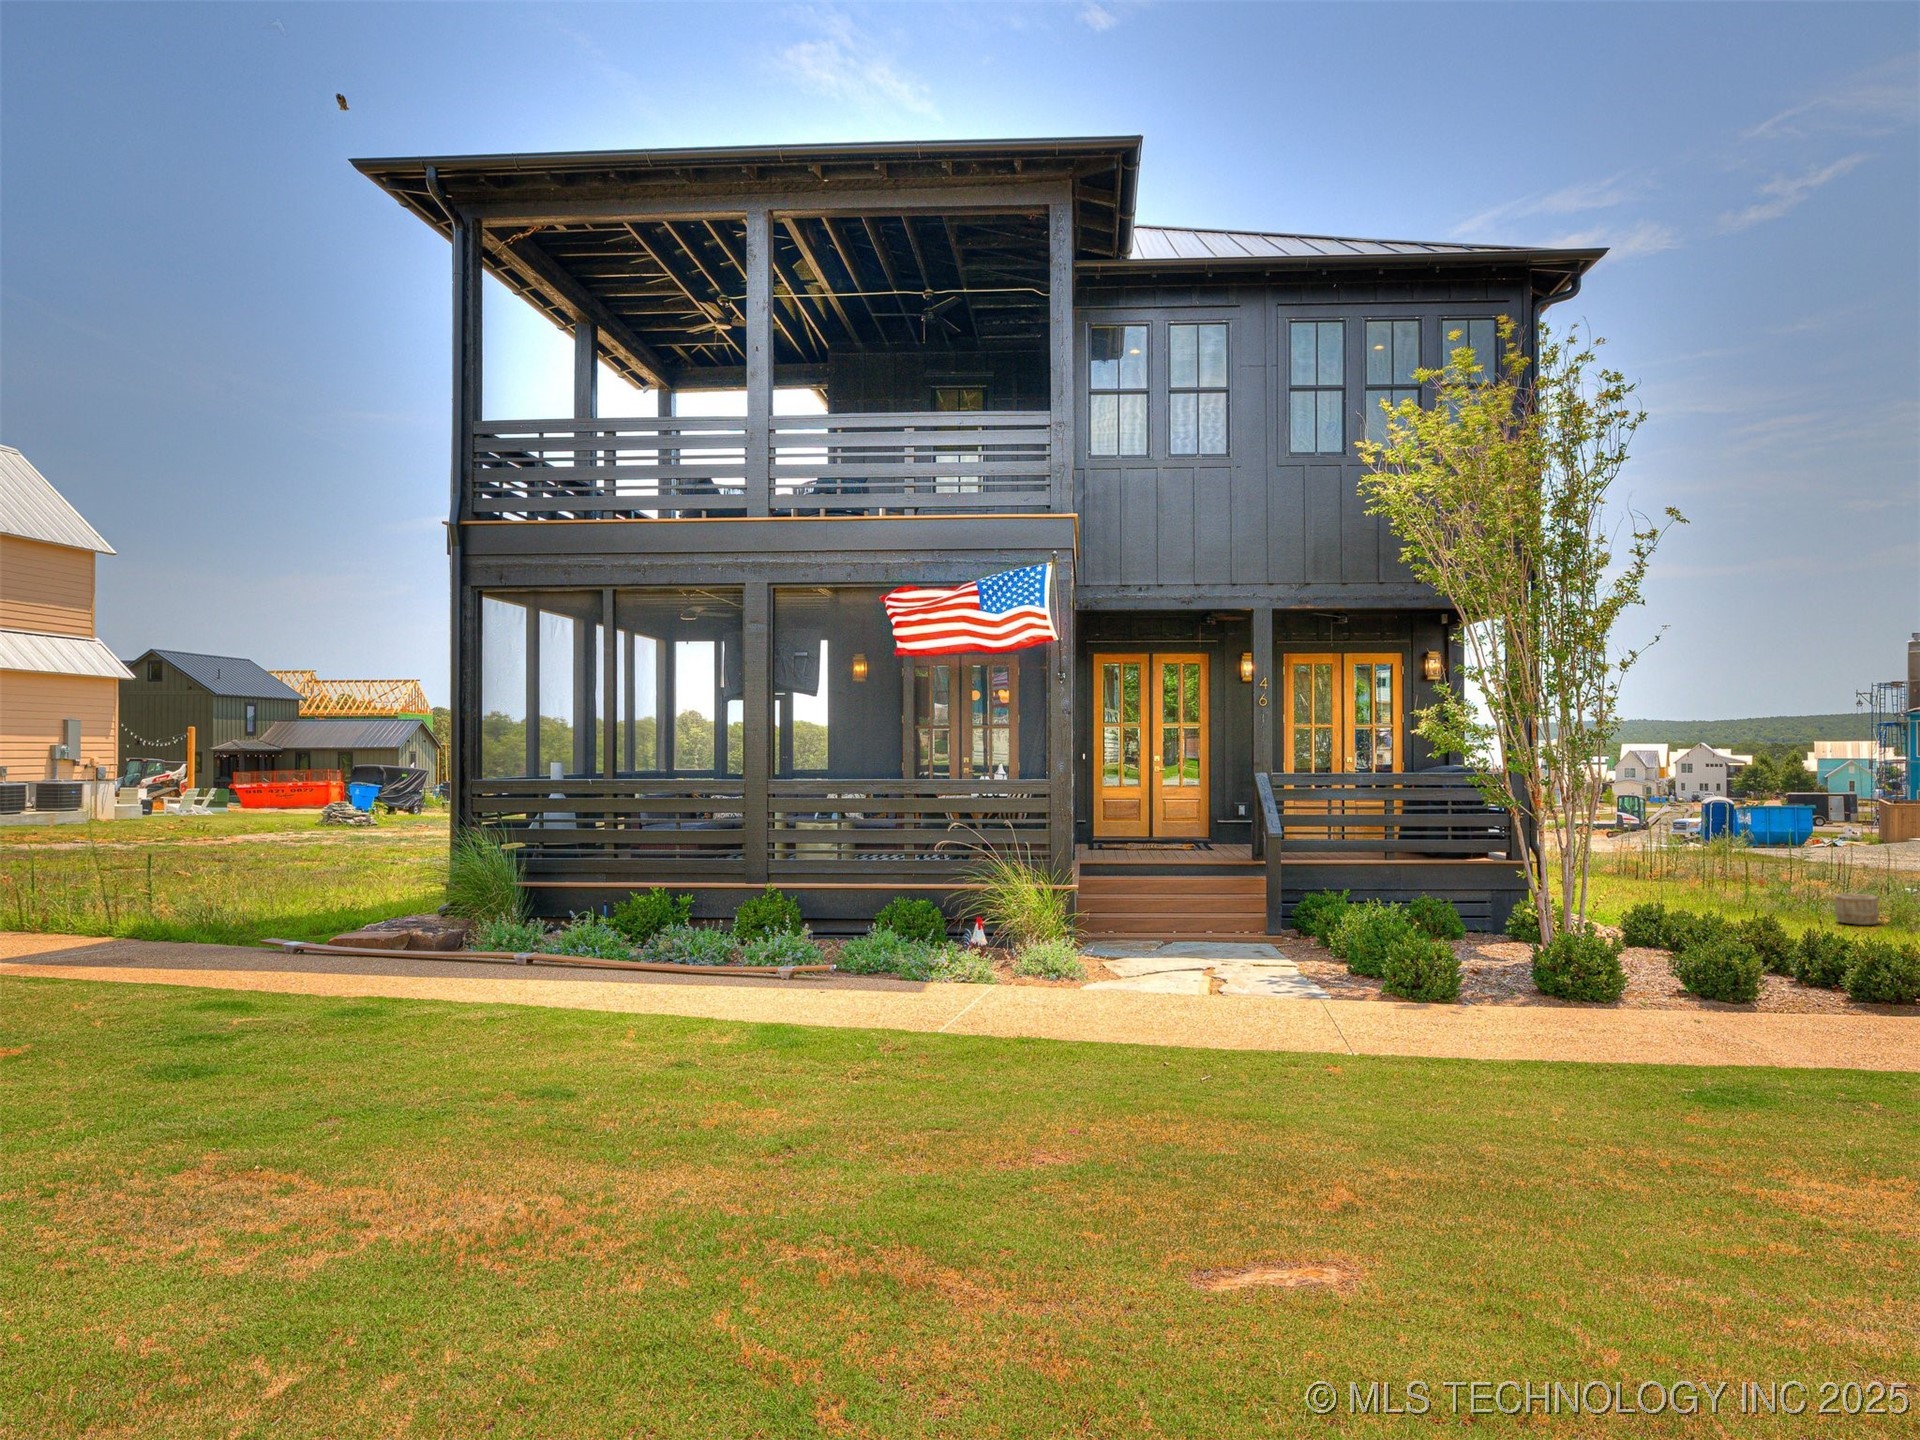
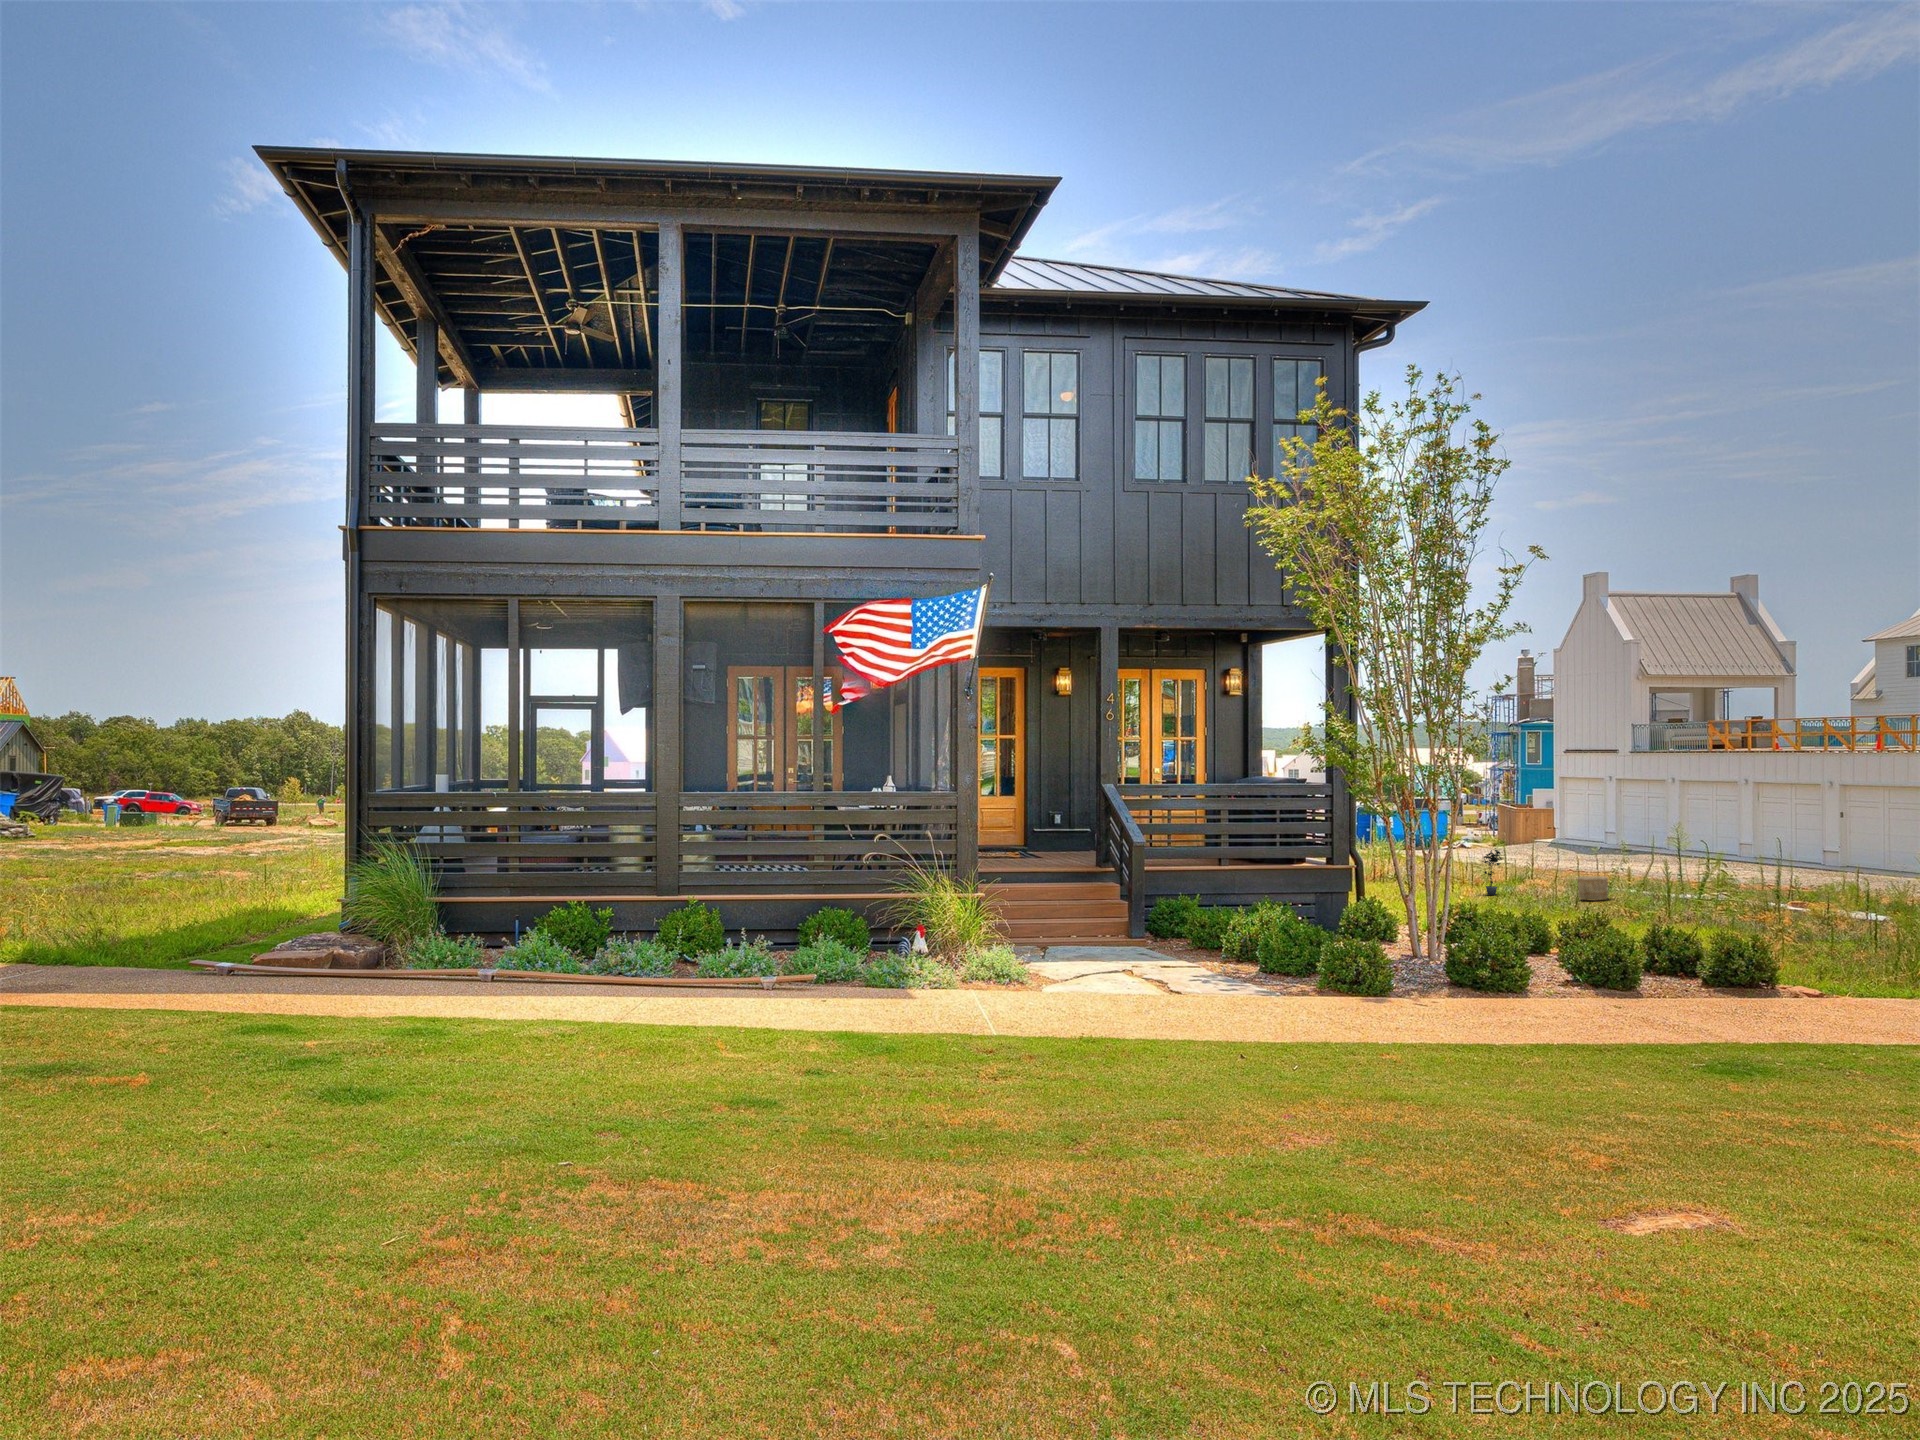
potted plant: none [1706,852,1734,906] -> present [1484,848,1502,895]

